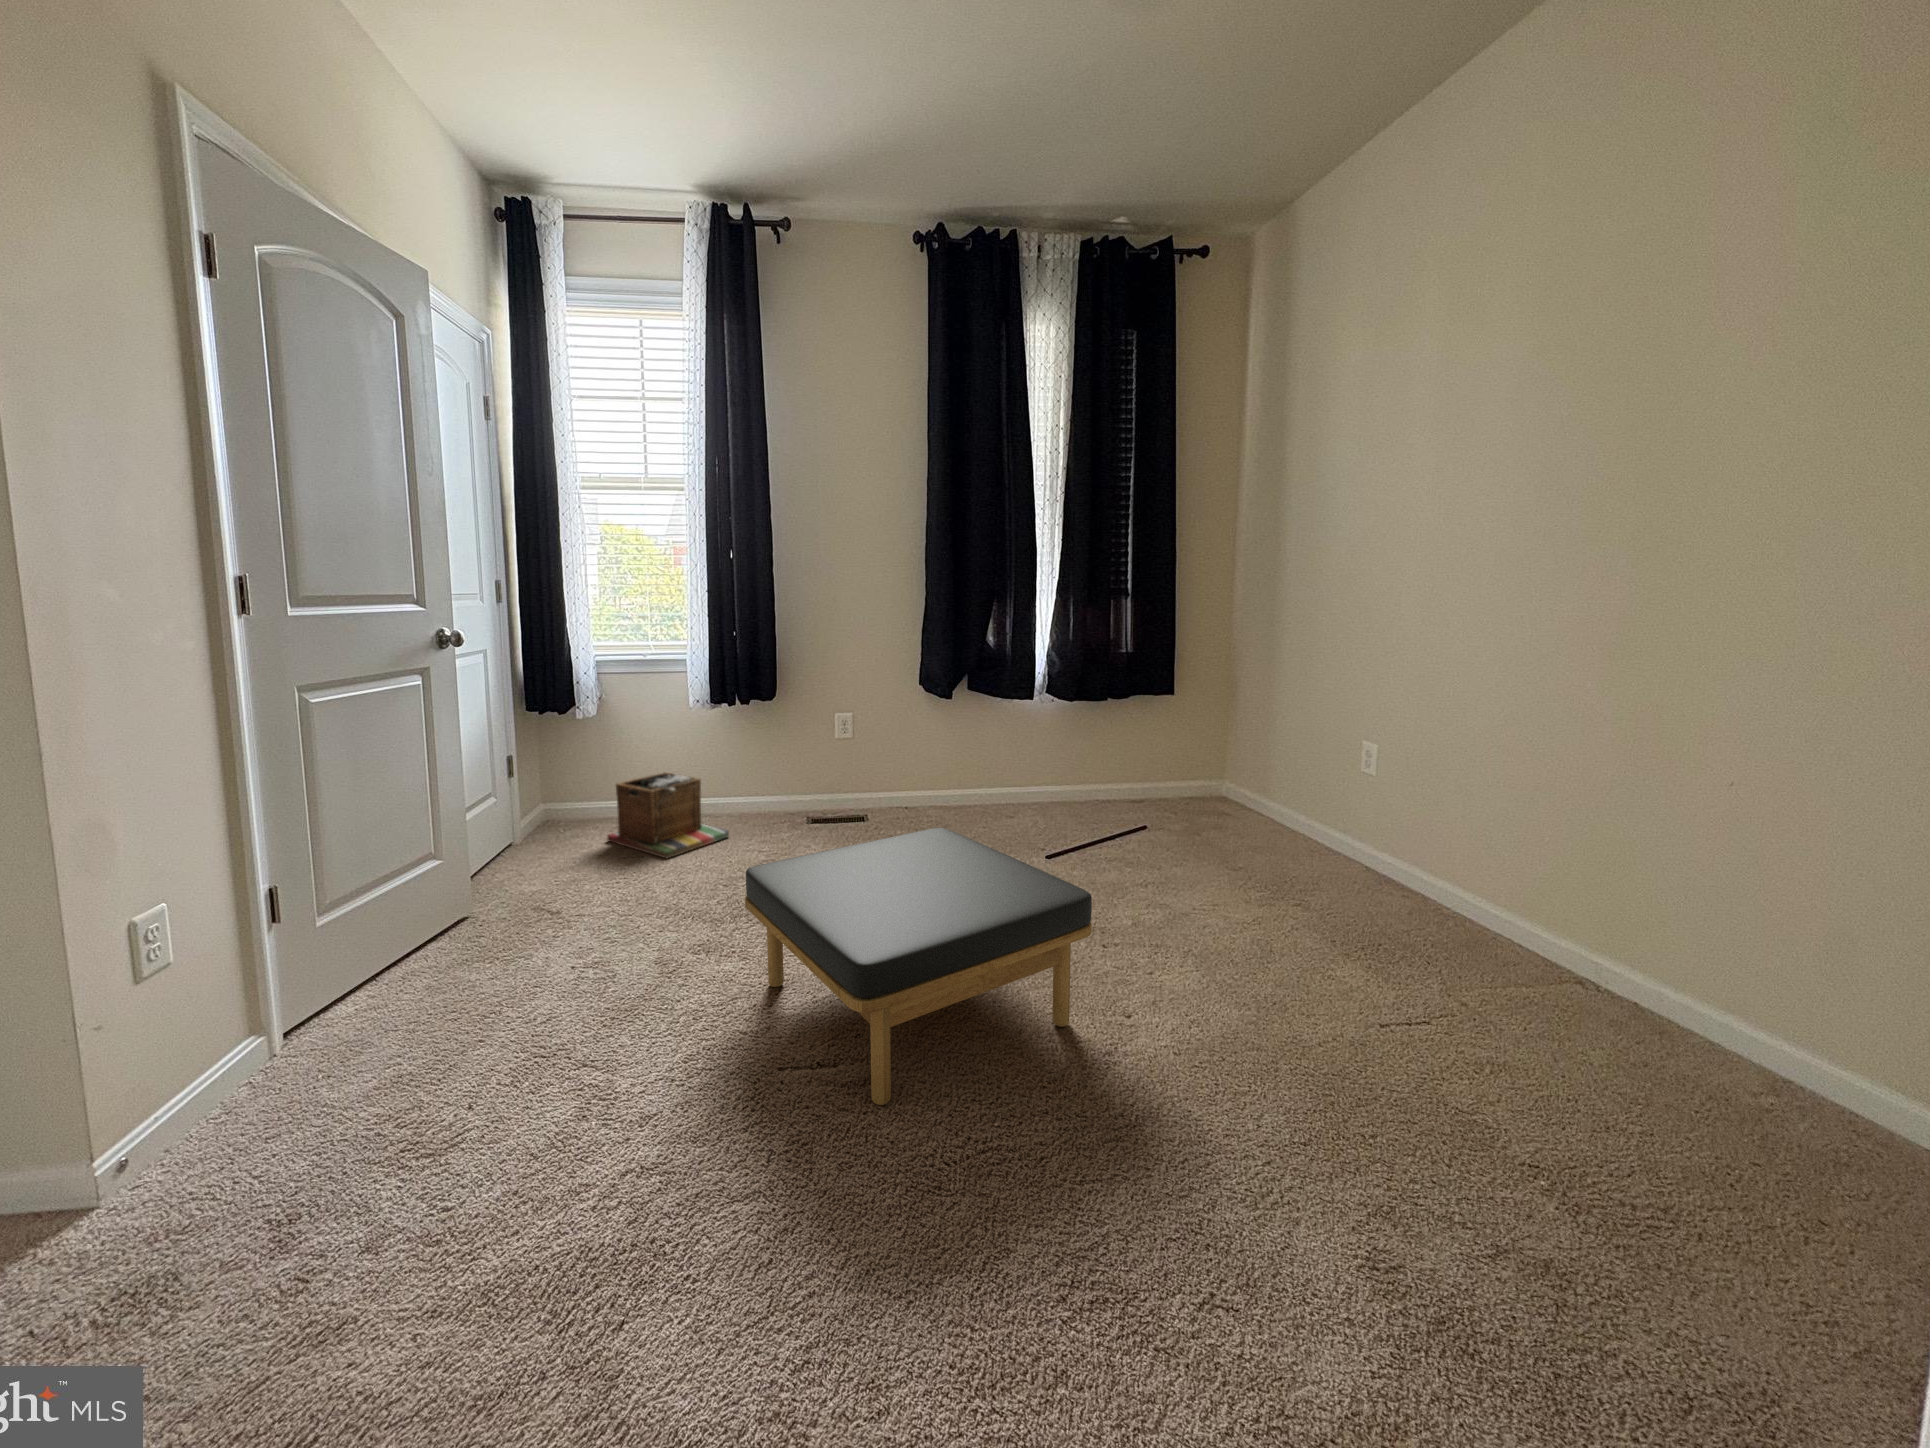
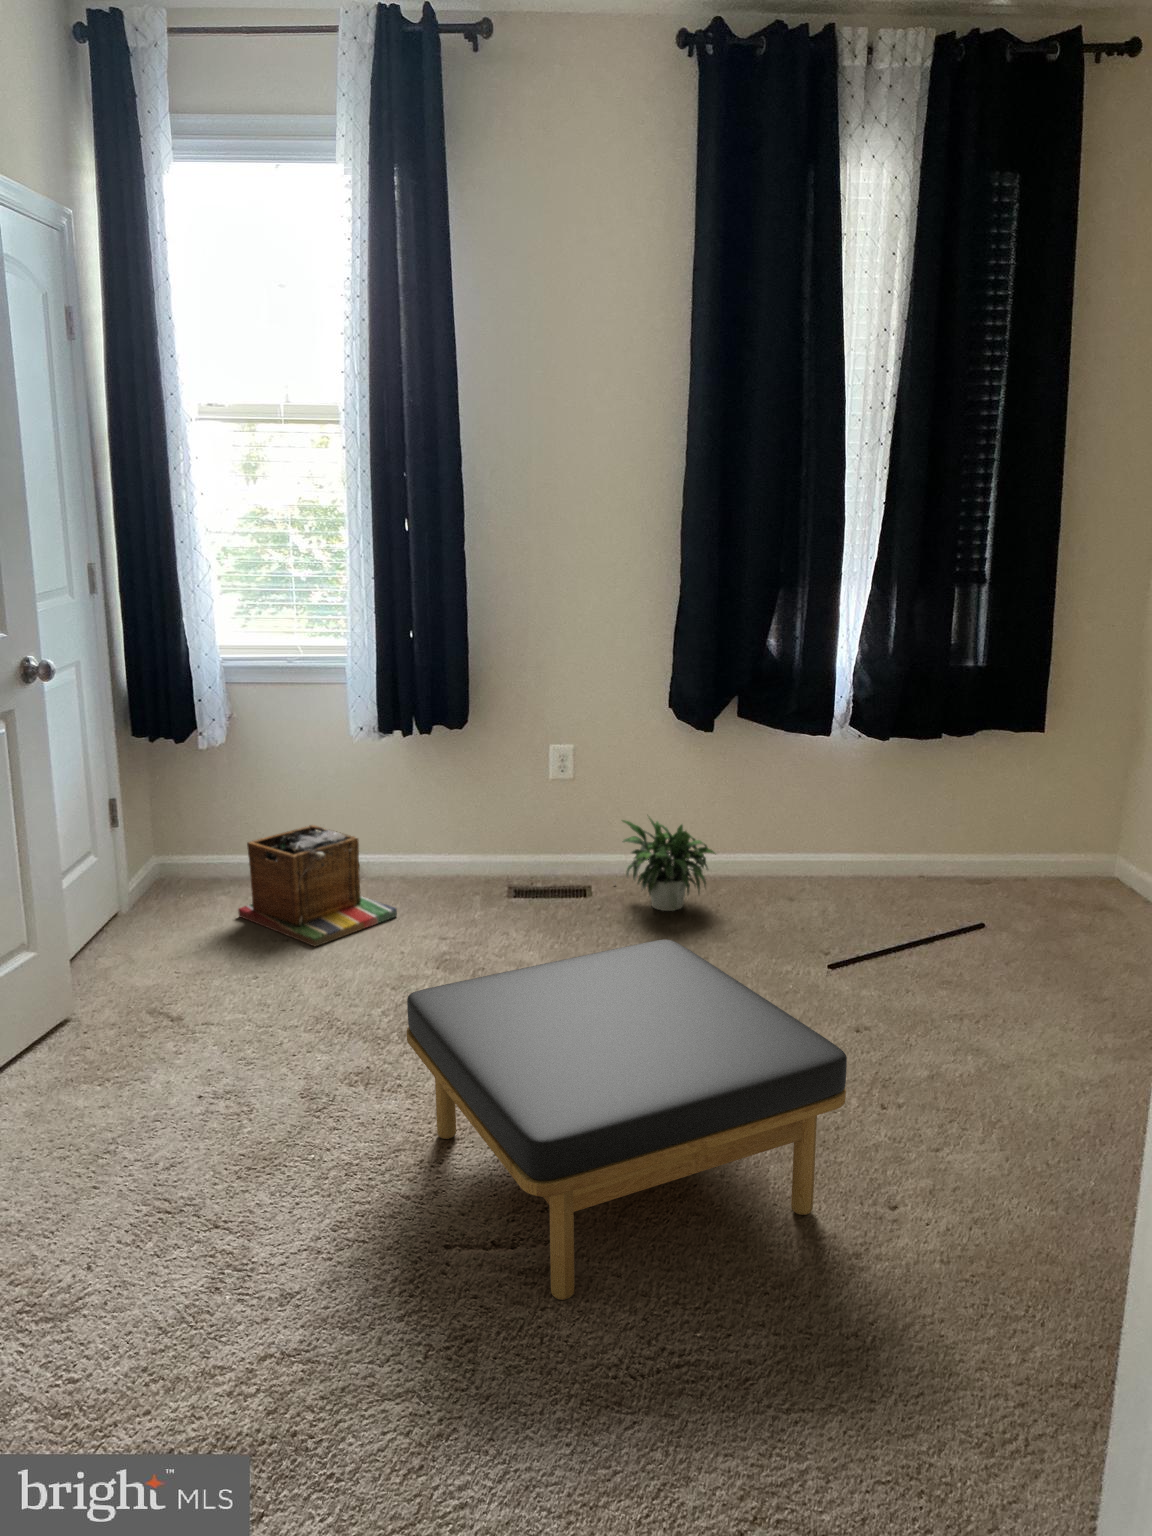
potted plant: none [885,759,961,827] -> present [622,817,716,911]

